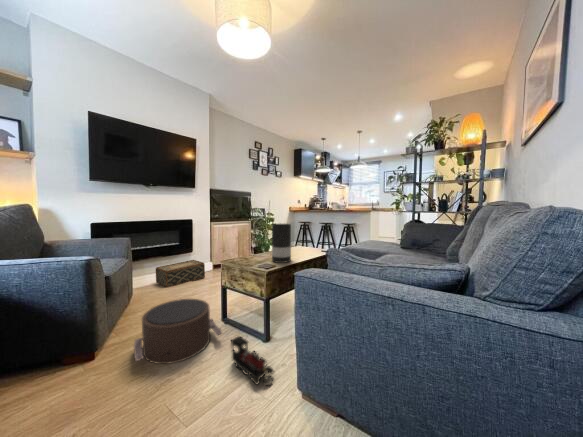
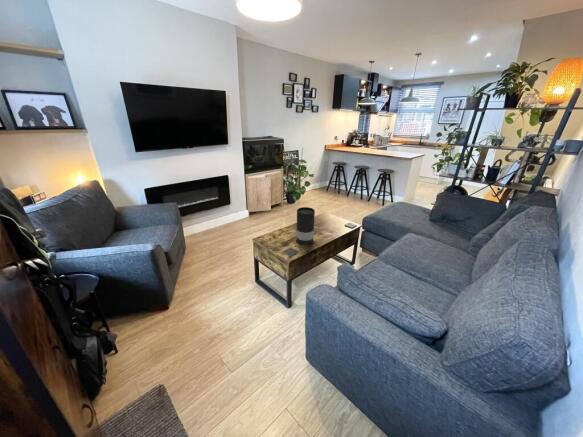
woven basket: present [156,260,205,287] -> none [202,210,242,237]
pouf: present [134,299,222,364] -> none [192,266,255,319]
toy train: present [231,336,274,384] -> none [259,307,291,350]

